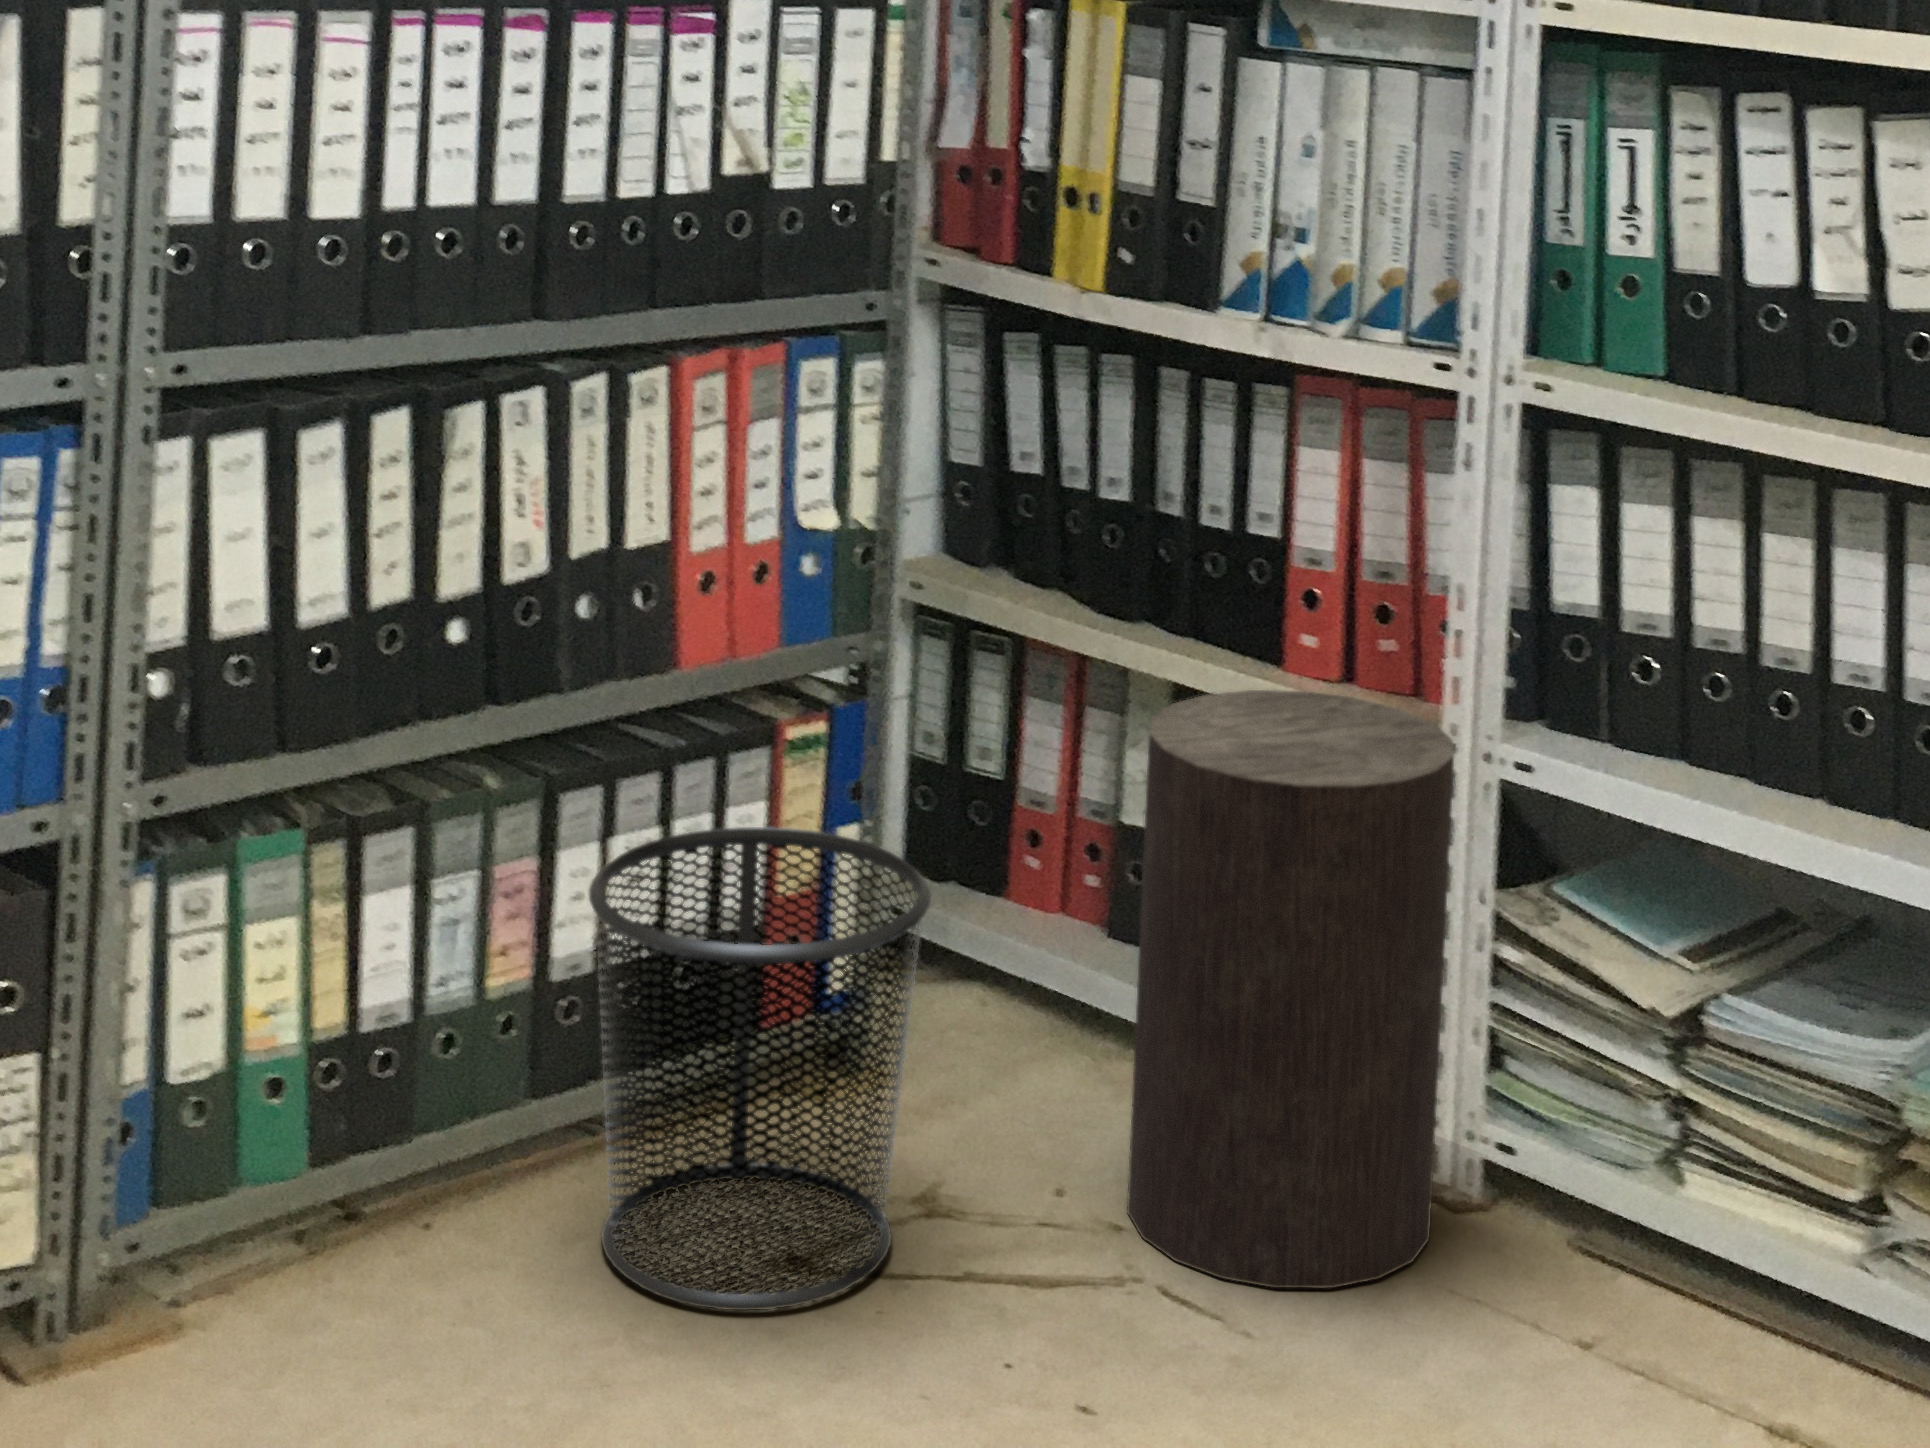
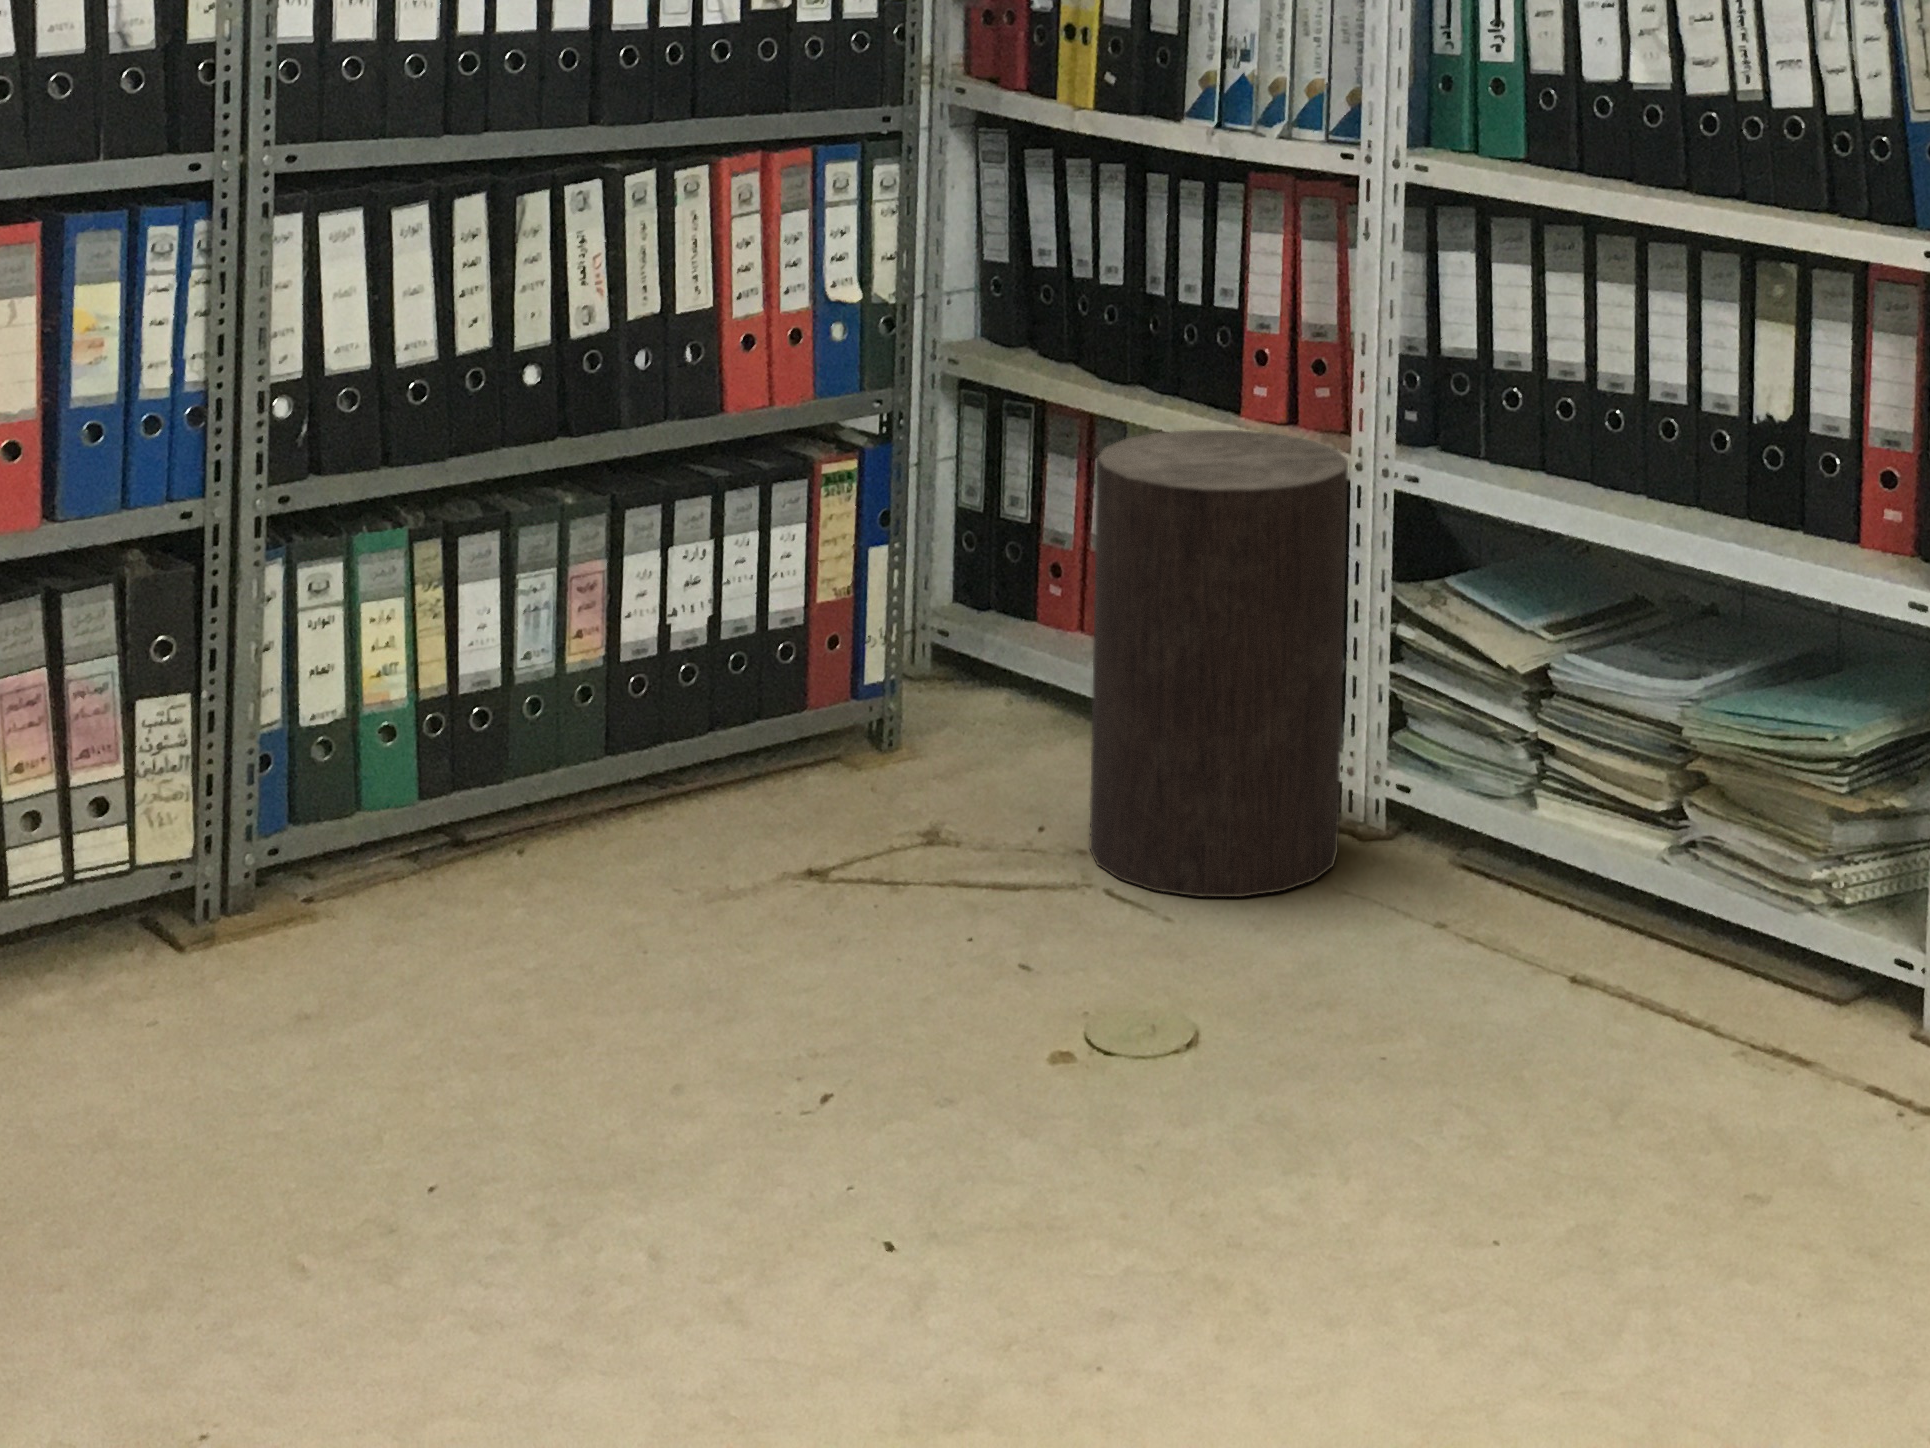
waste bin: present [589,827,931,1310] -> none [636,541,916,908]

